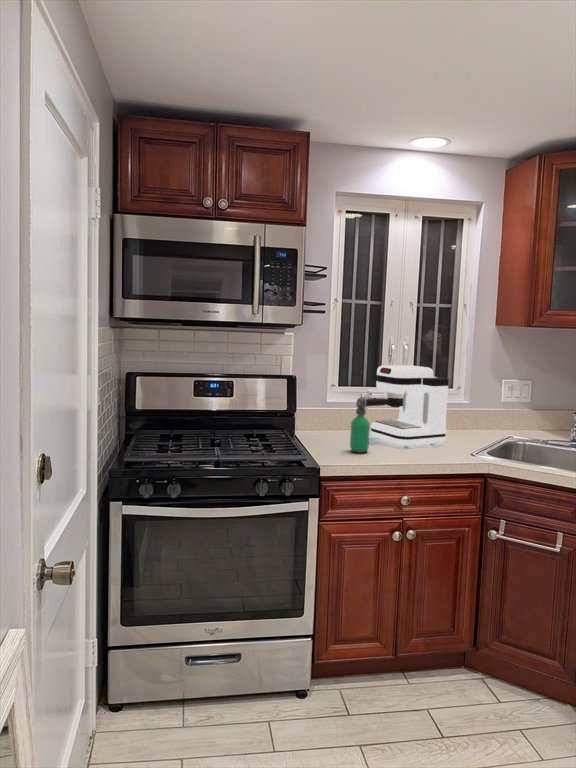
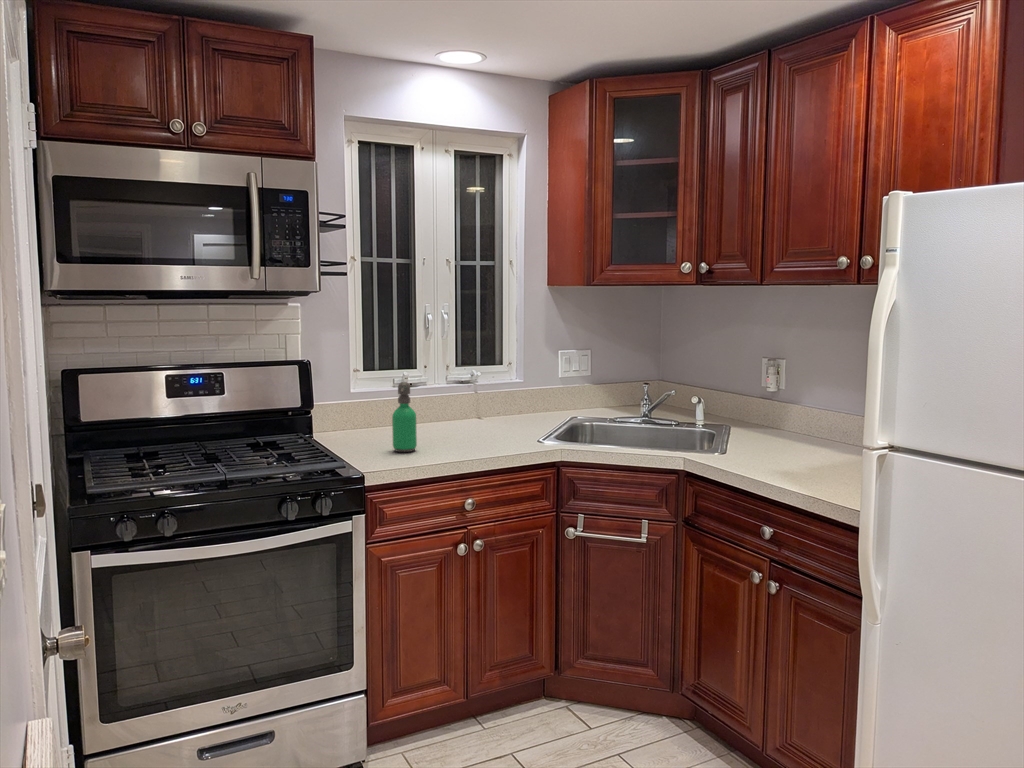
coffee maker: present [366,365,449,447] -> none [402,338,505,440]

